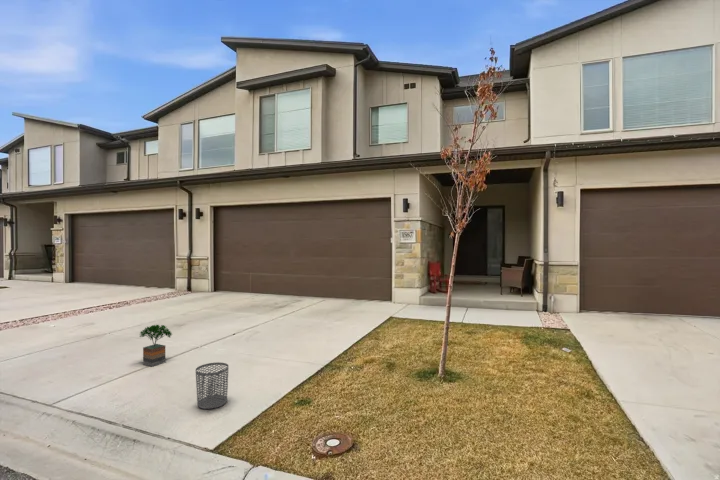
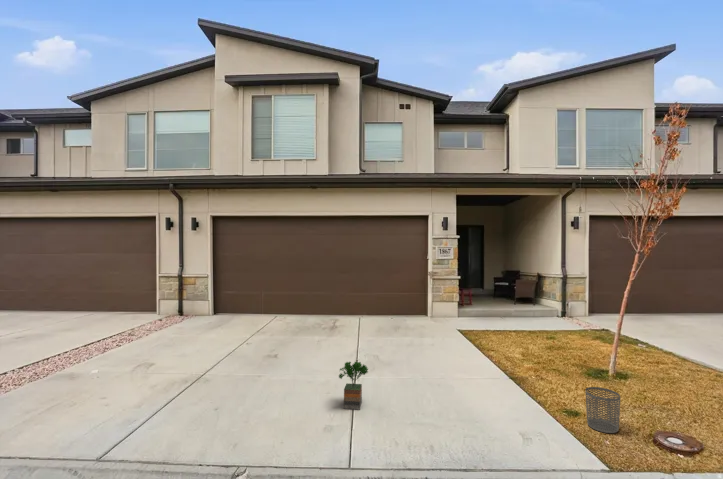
waste bin: present [196,362,228,409] -> present [585,387,620,433]

